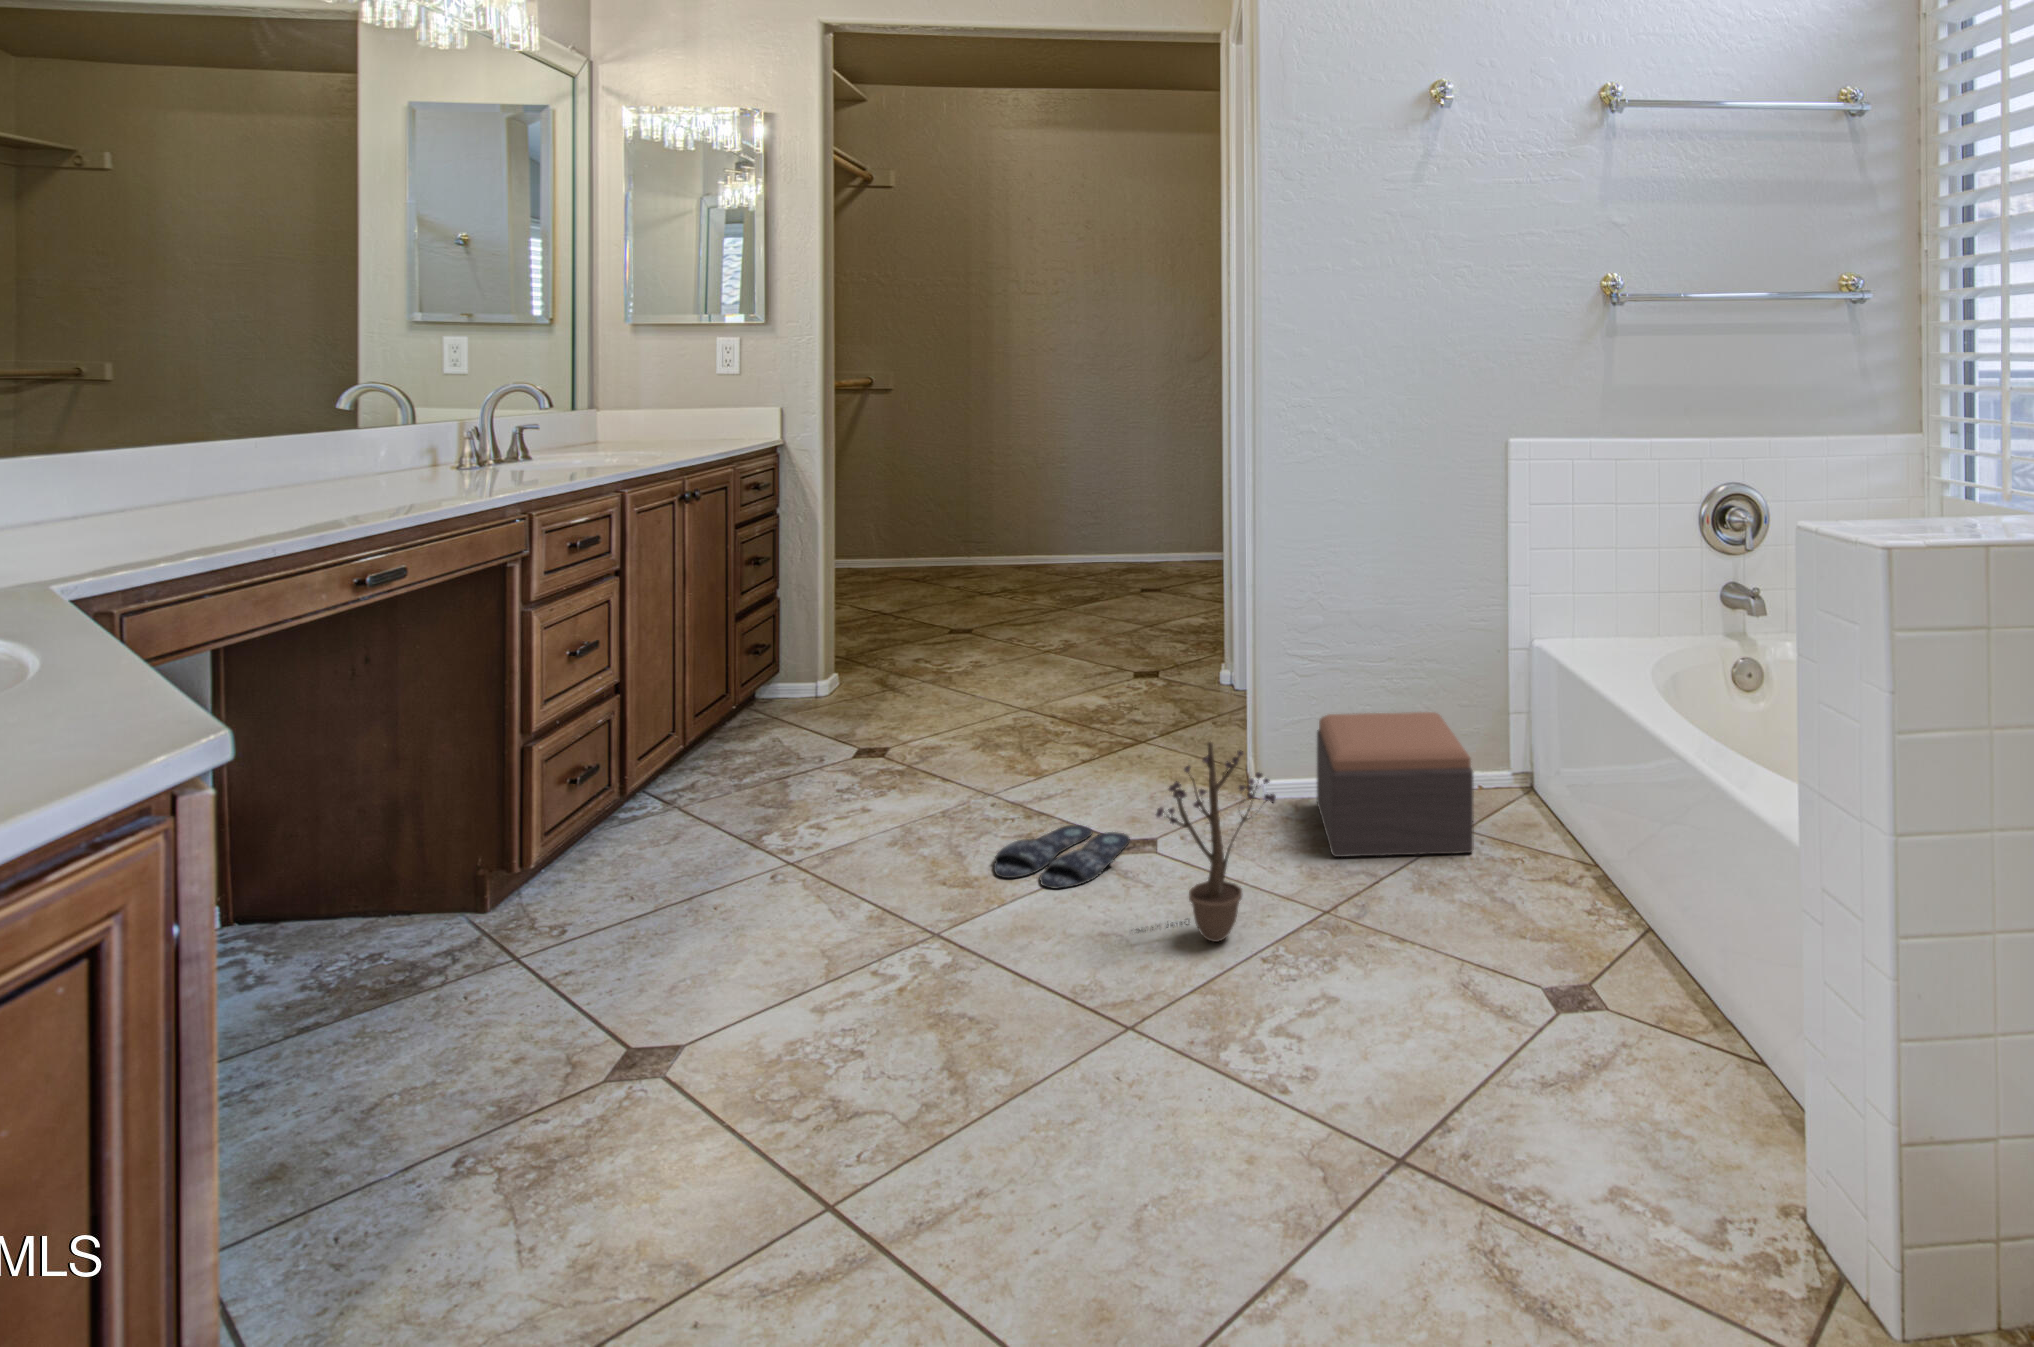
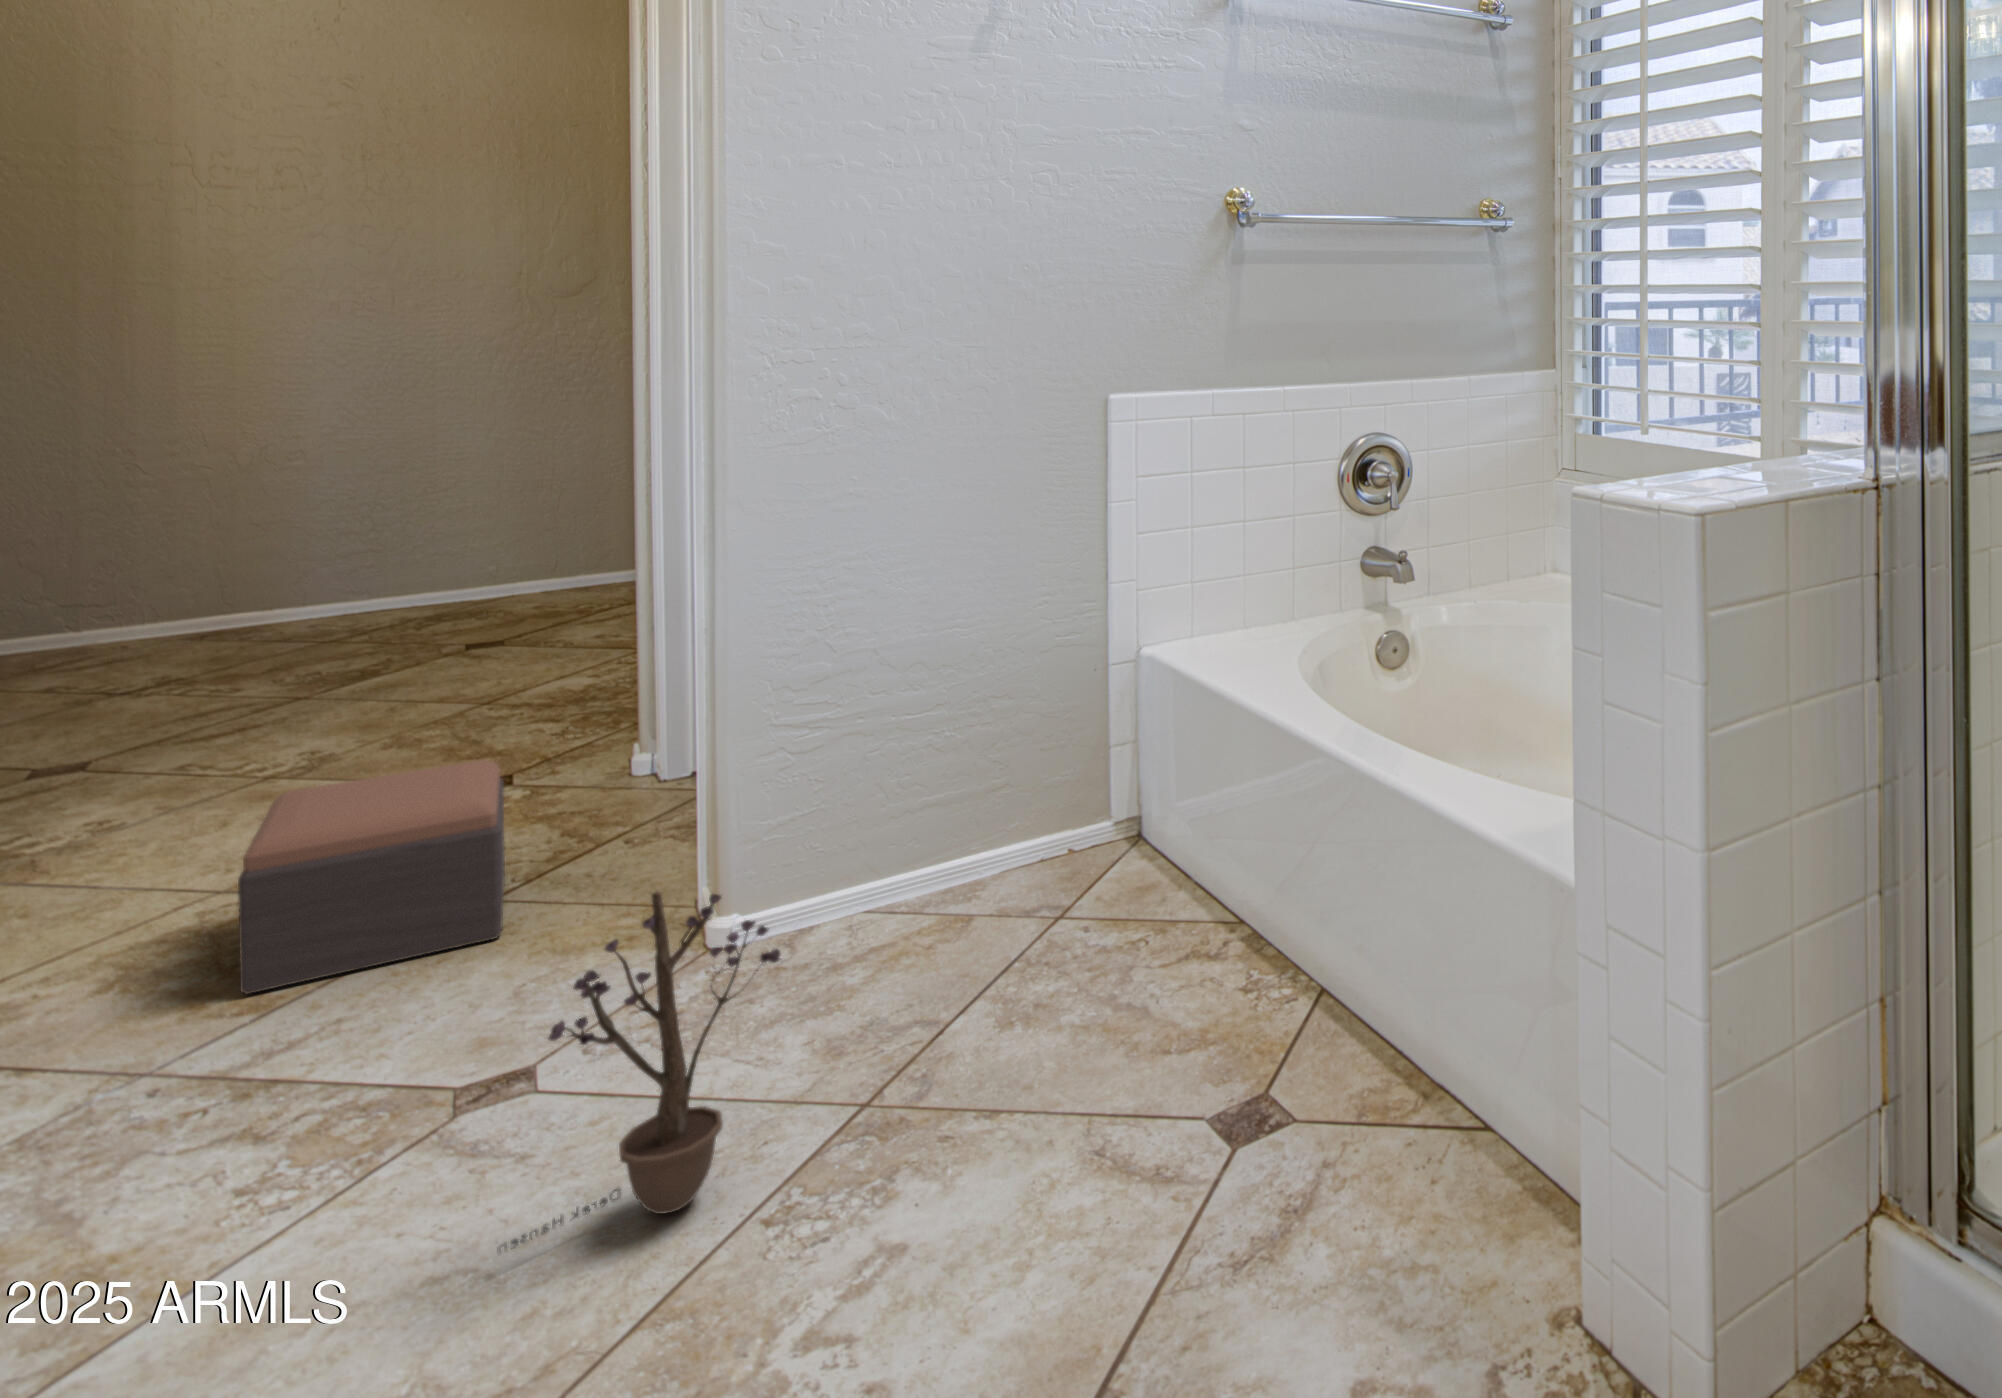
footstool: present [1317,712,1474,857] -> present [238,760,505,994]
slippers: present [994,825,1130,889] -> none [164,1067,481,1226]

